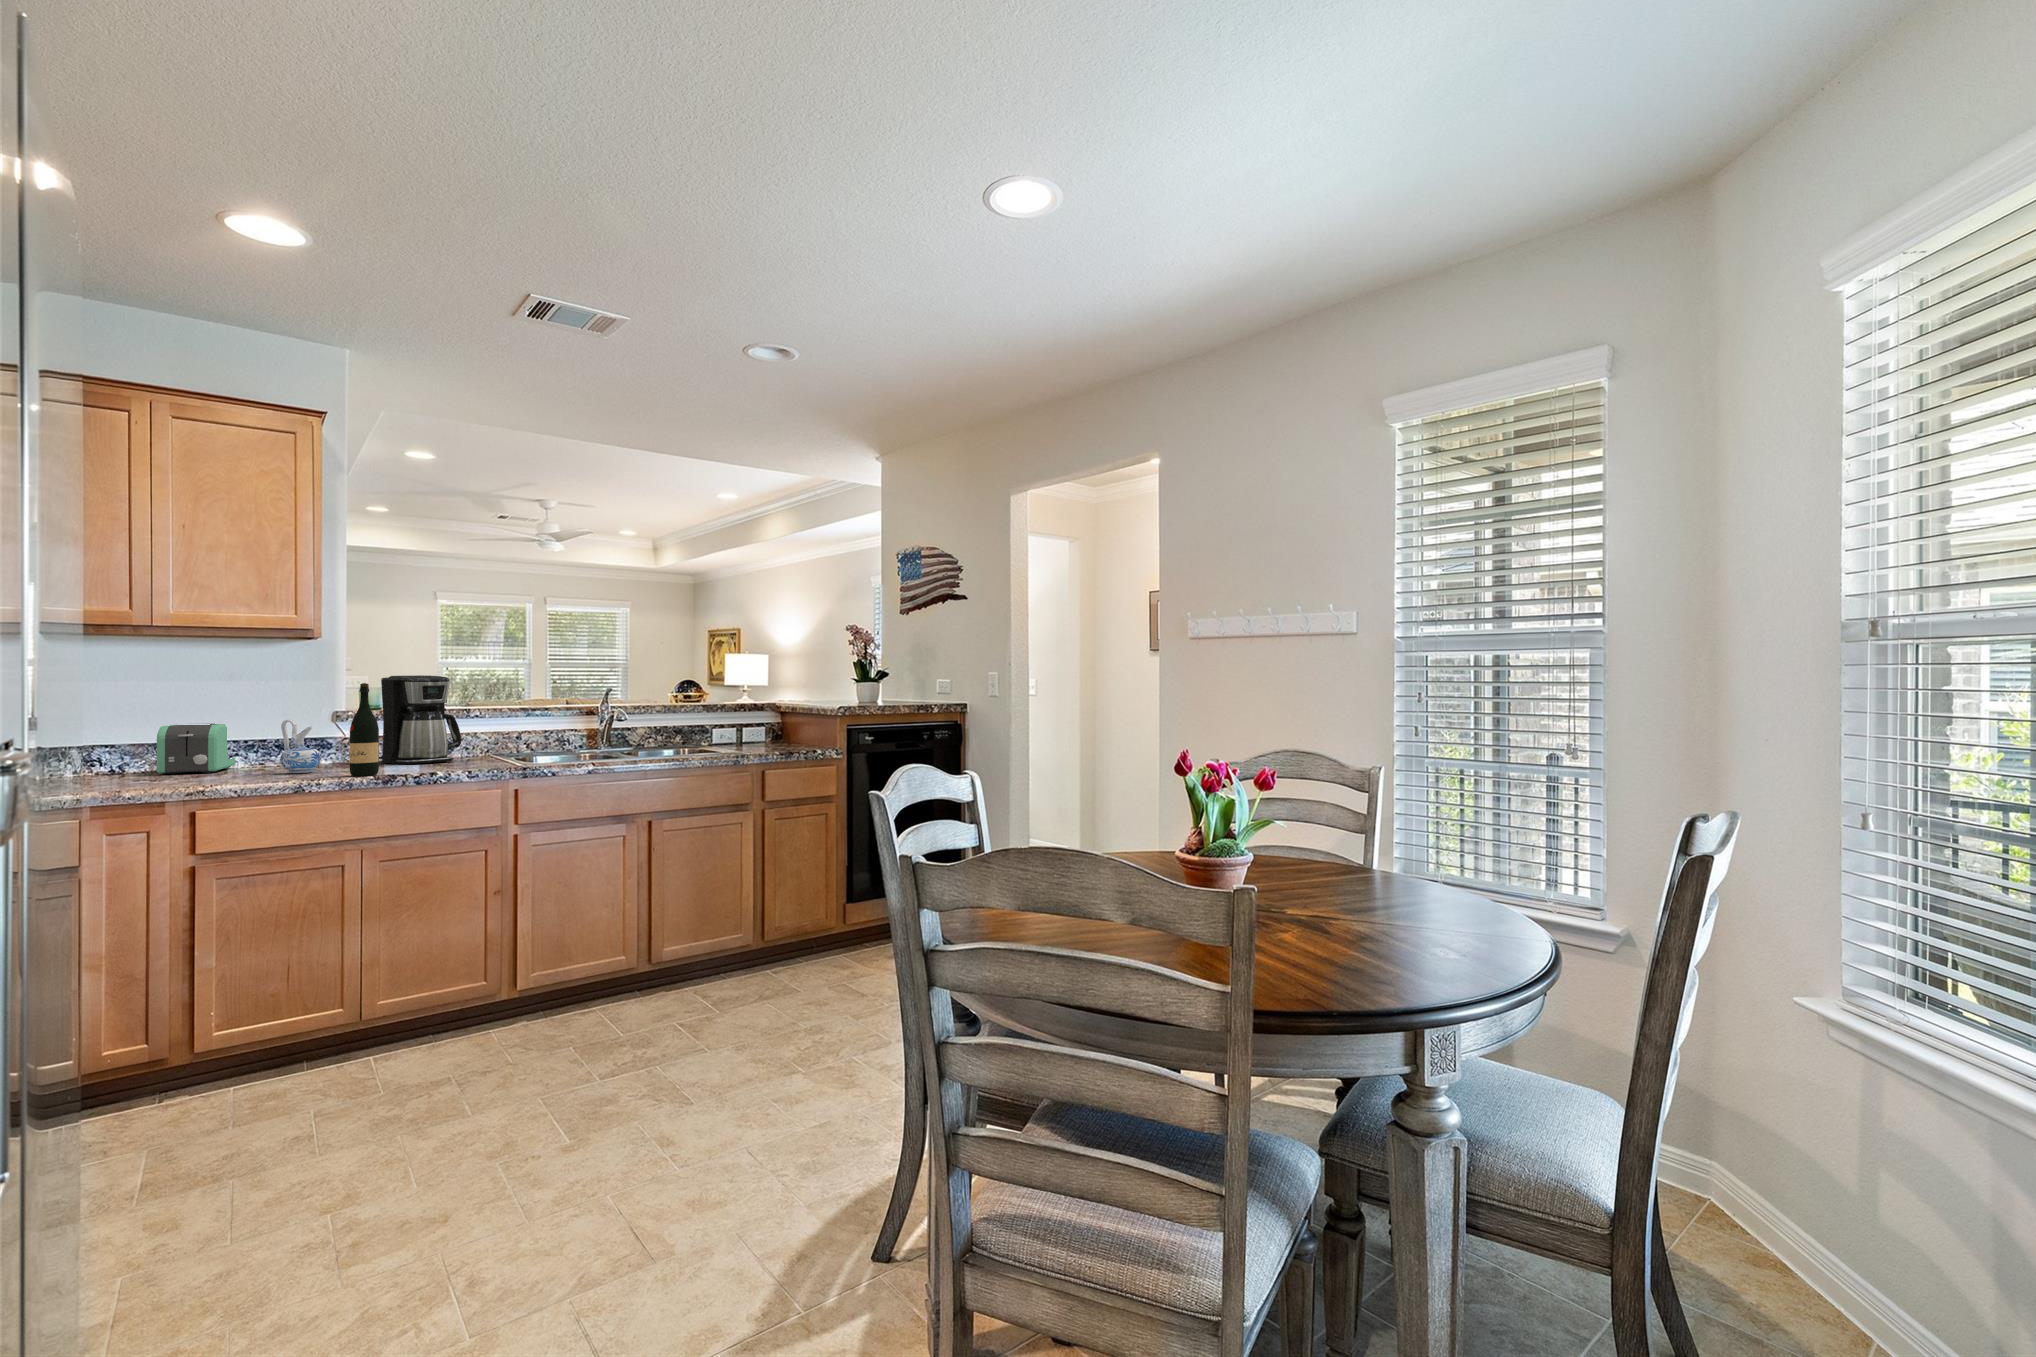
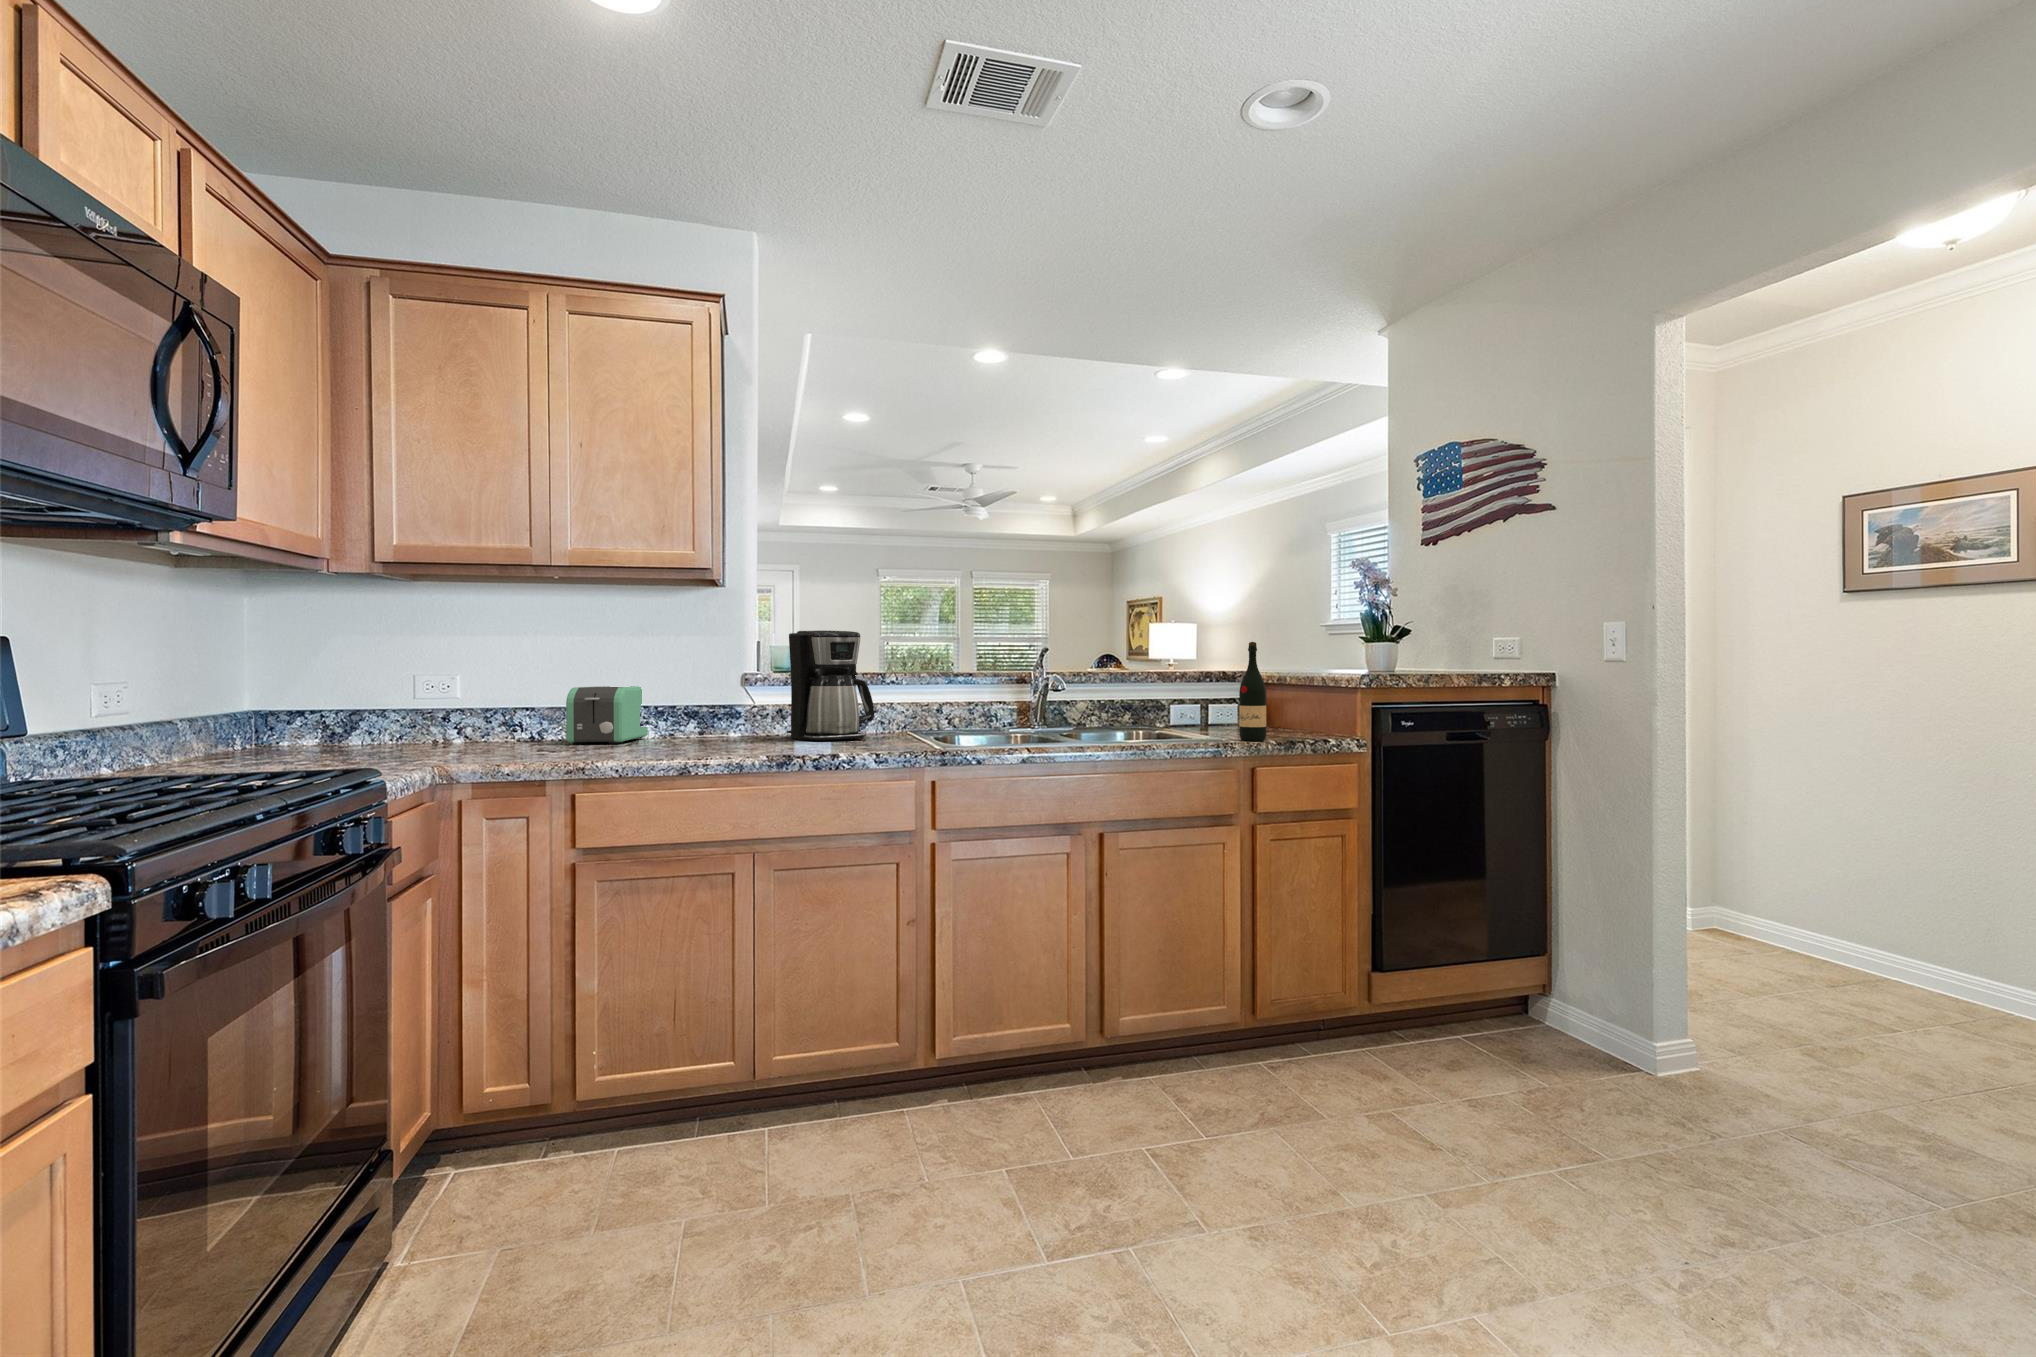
wine bottle: present [350,683,379,776] -> present [1239,642,1266,741]
ceramic pitcher: present [280,719,321,773] -> none [678,681,720,748]

